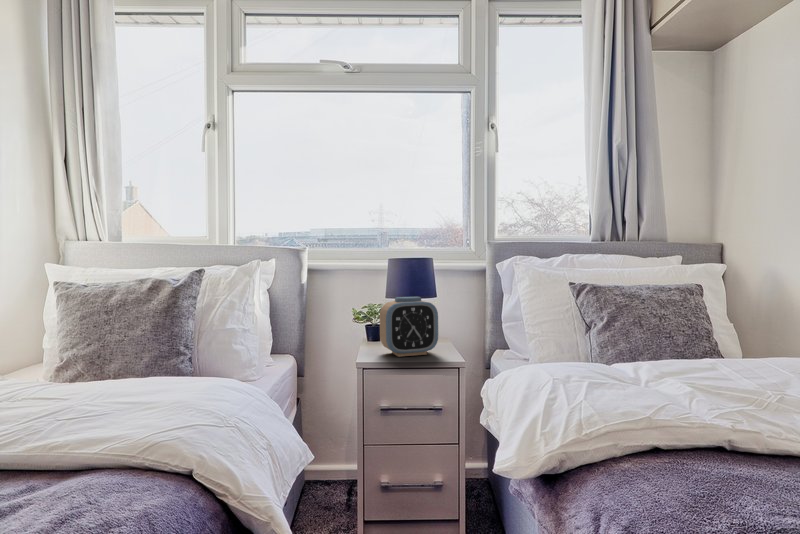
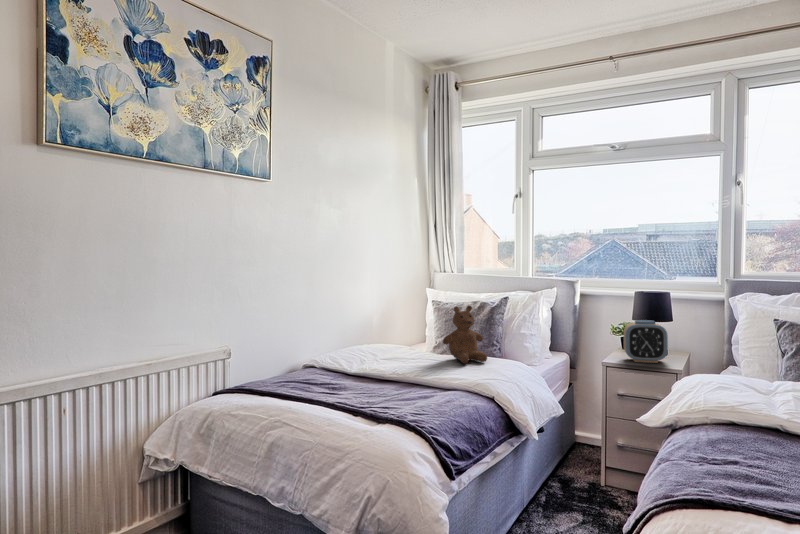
teddy bear: none [64,280,170,400] -> present [443,306,487,364]

